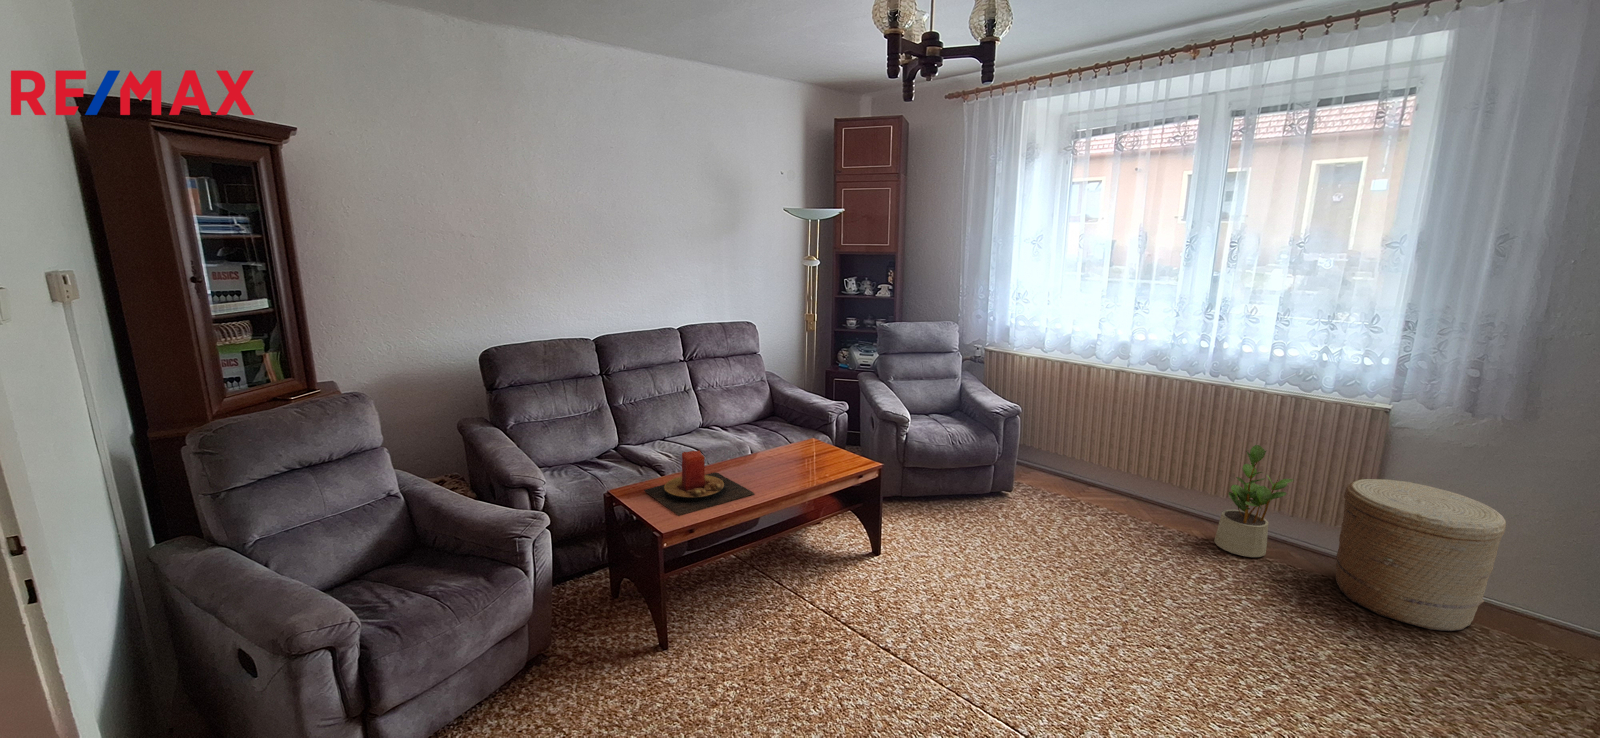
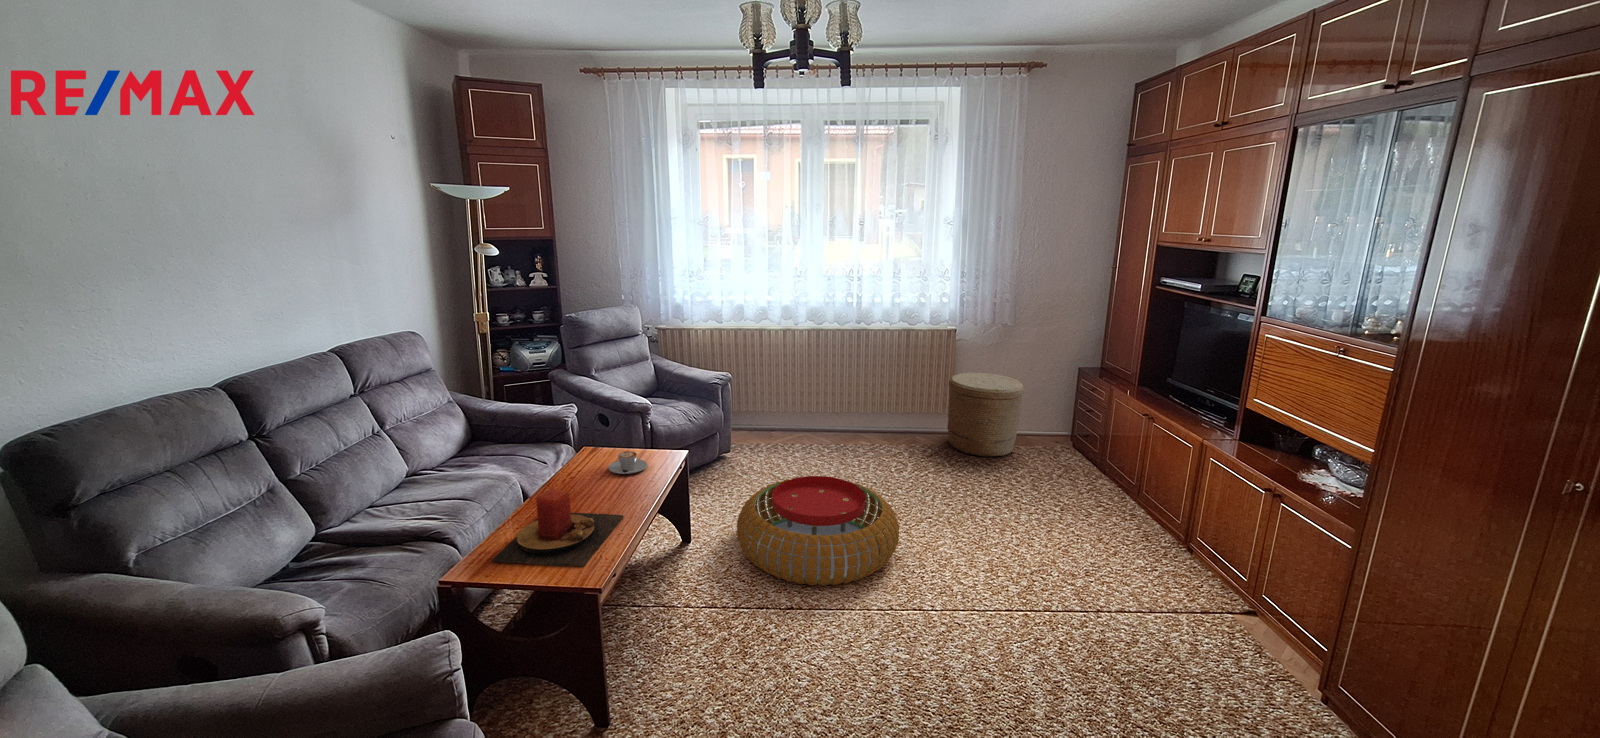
potted plant: present [1214,445,1294,557] -> none [878,367,916,447]
coffee cup: none [798,447,832,467] -> present [608,451,647,474]
pouf: none [889,527,1087,664] -> present [737,476,899,586]

